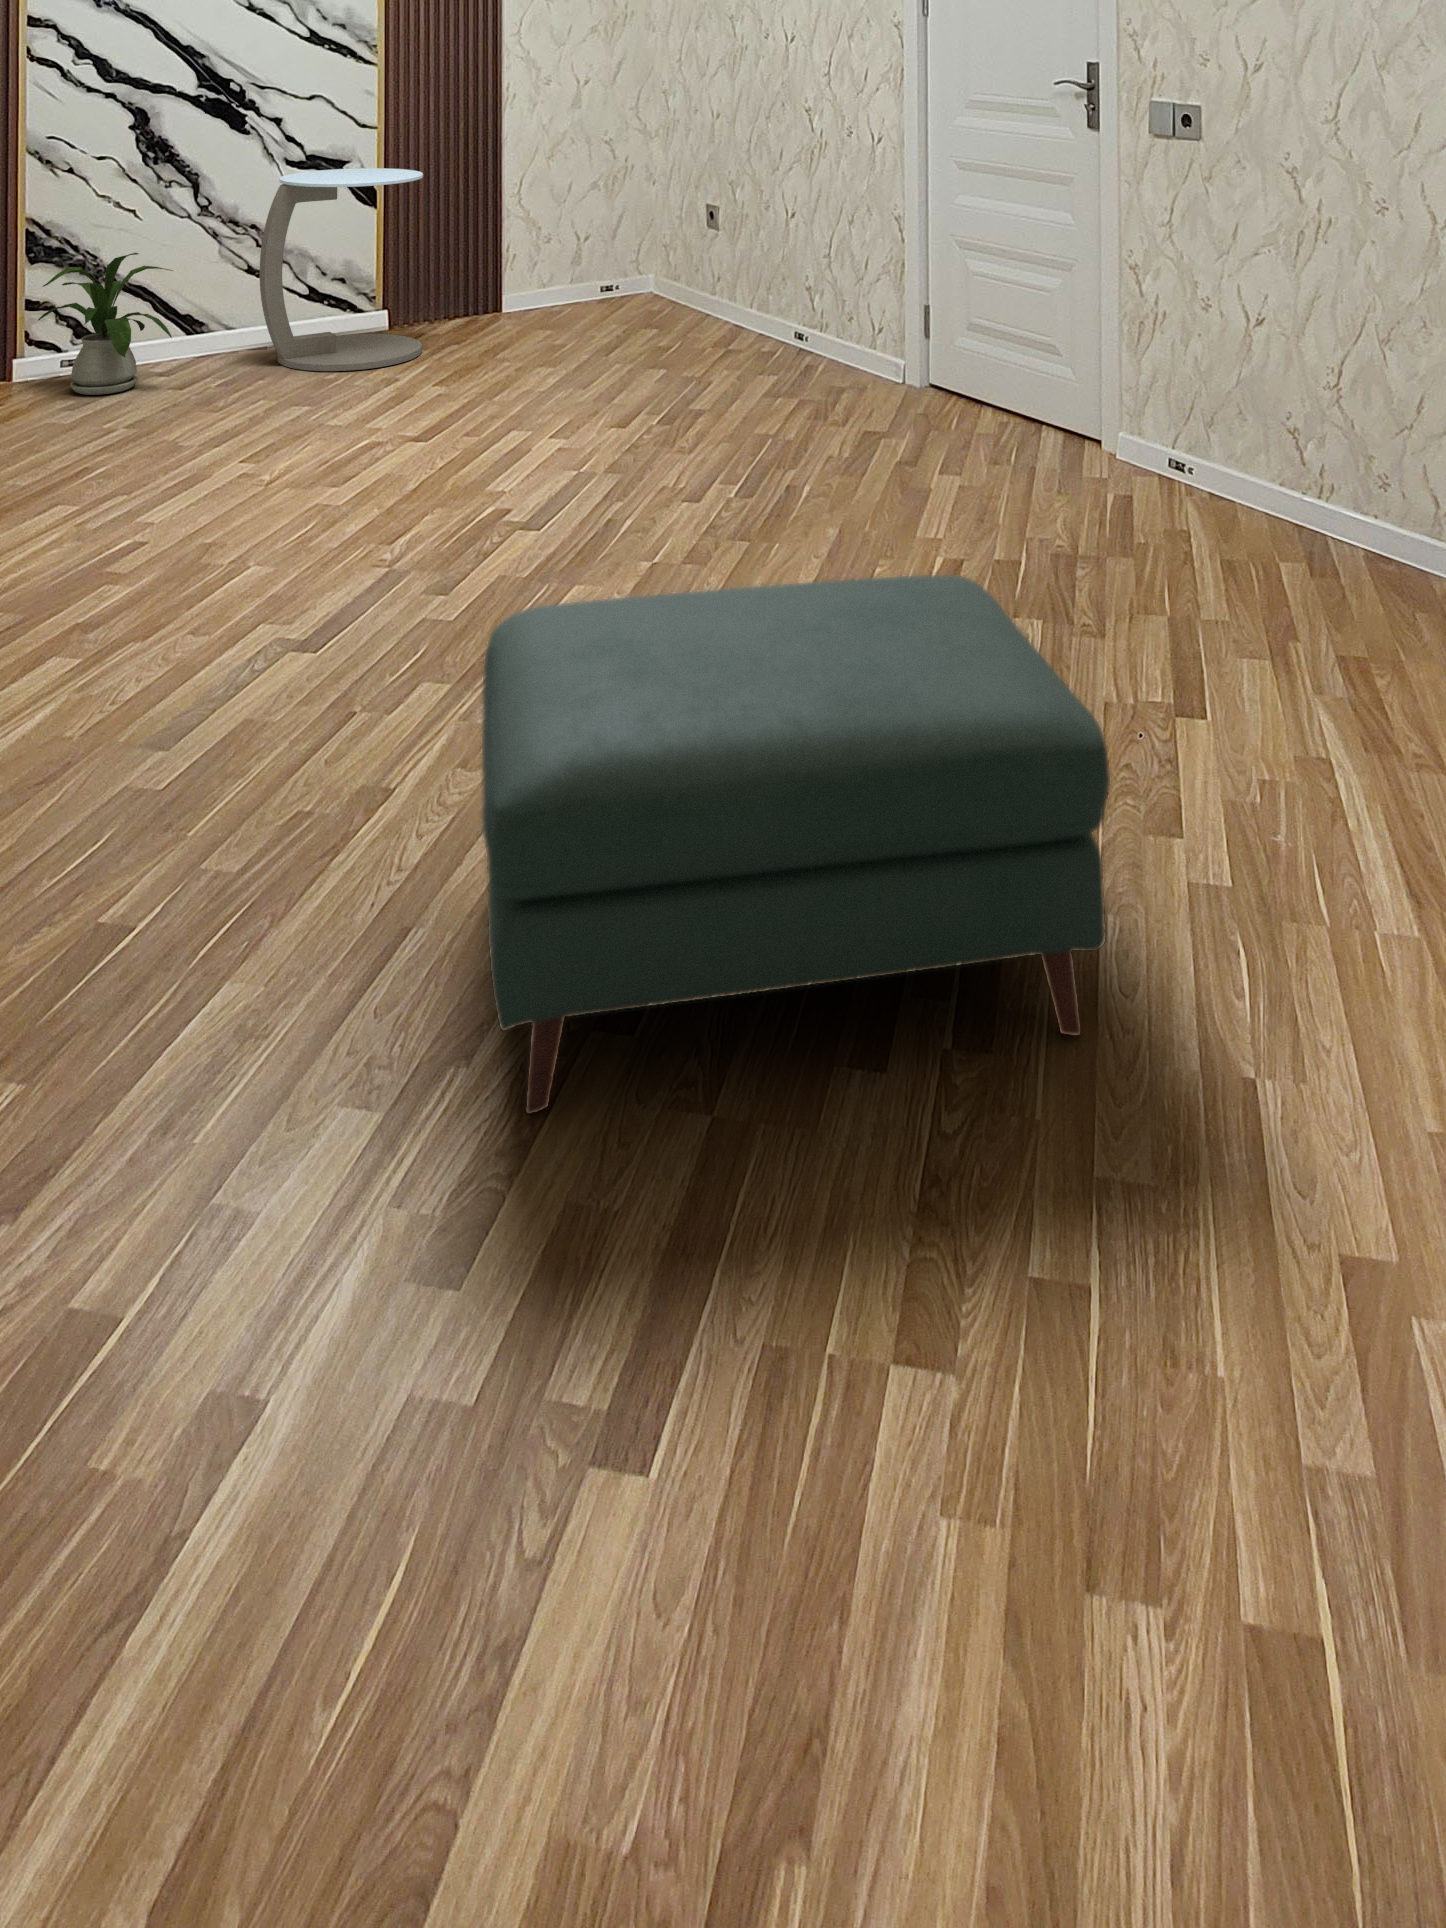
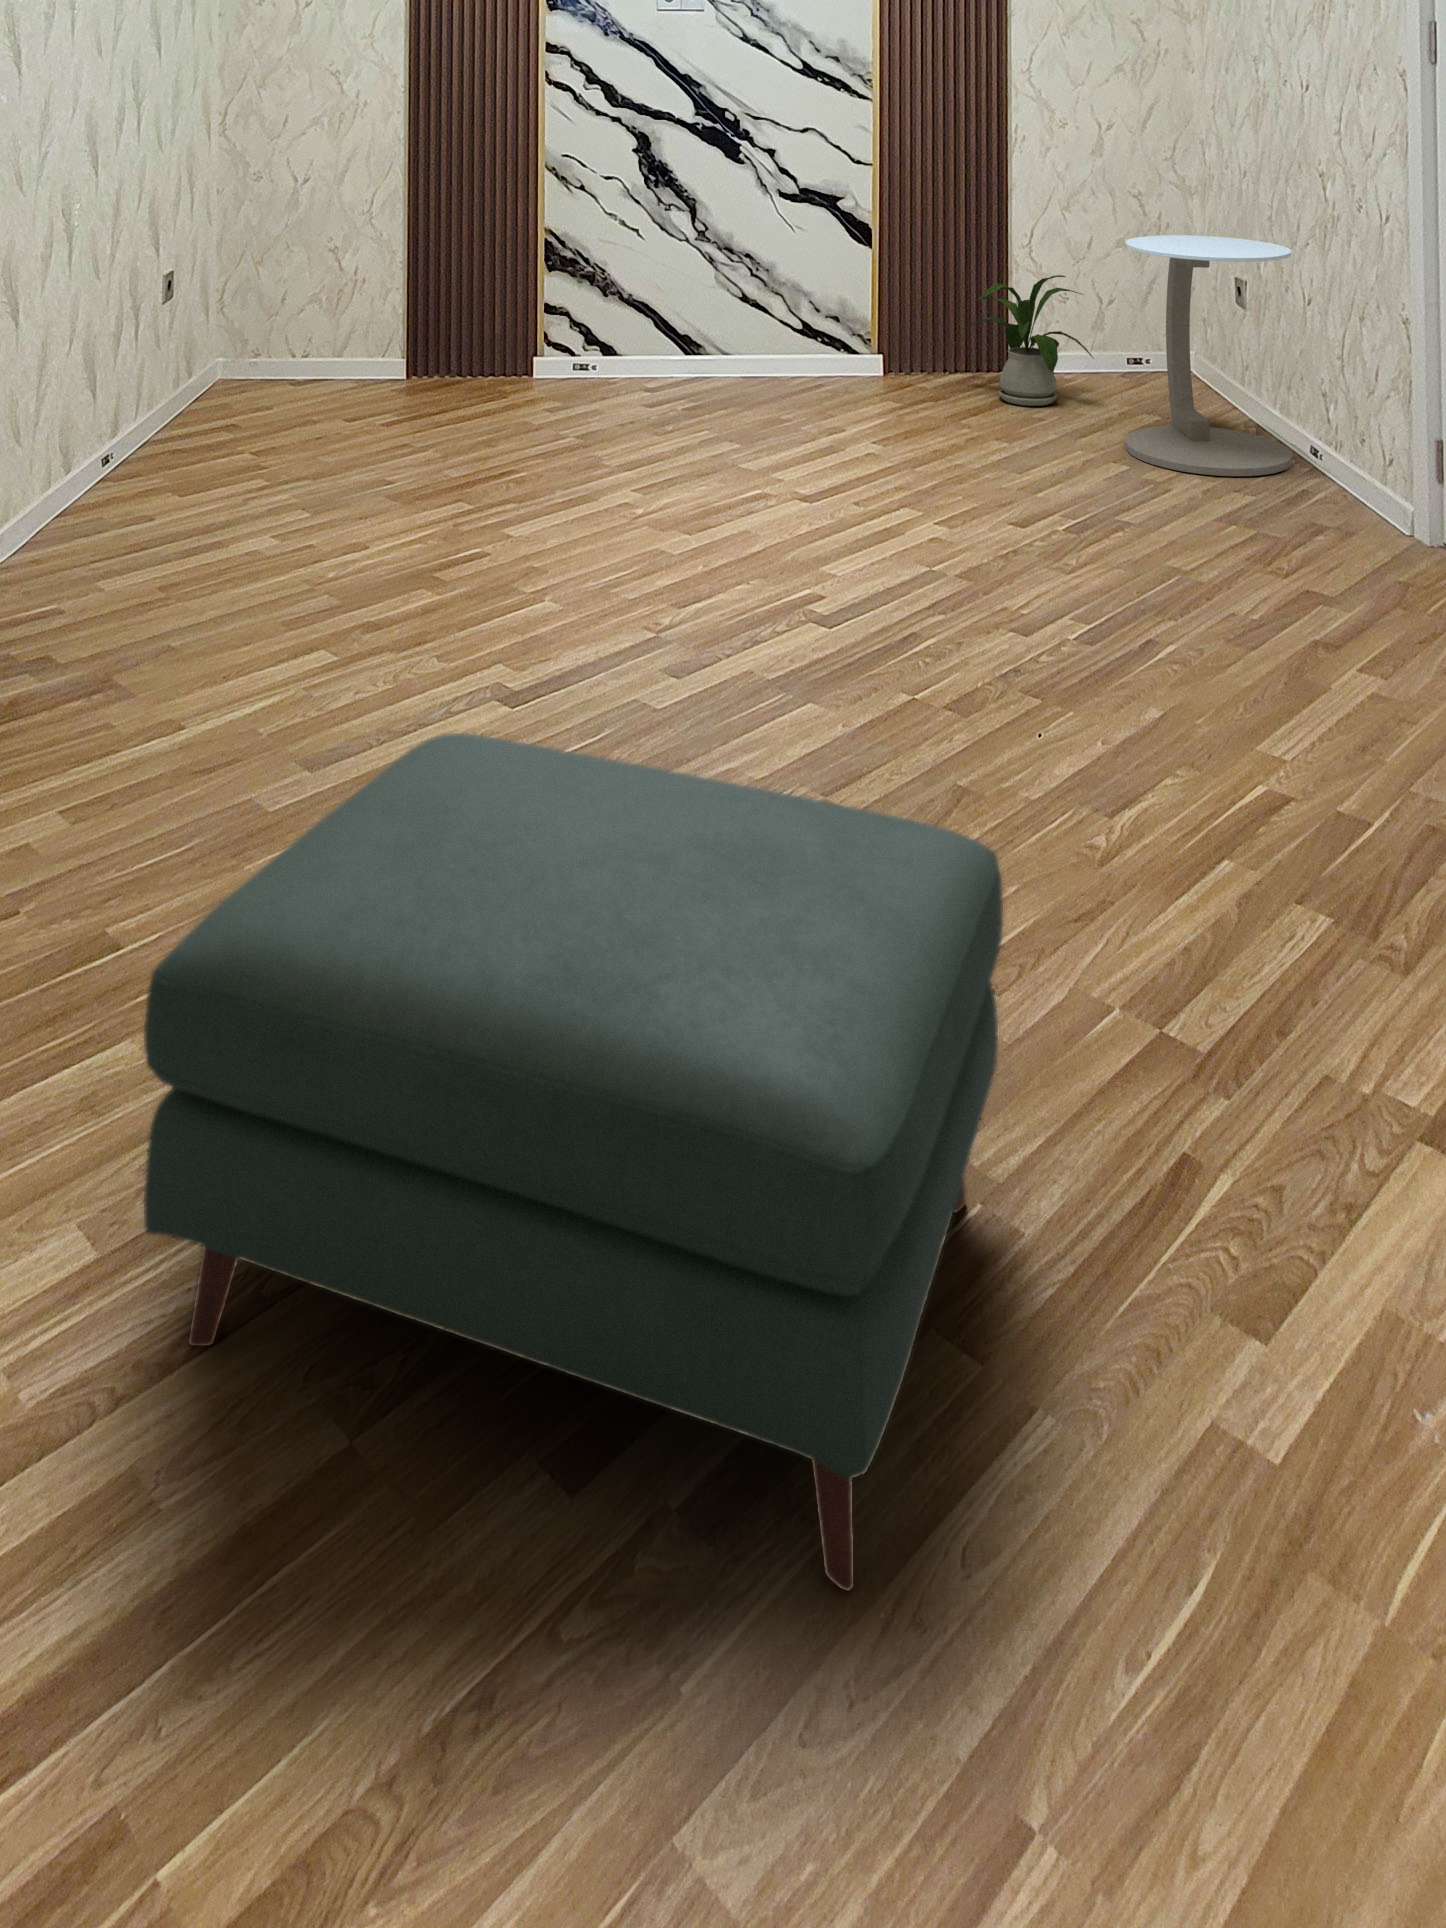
side table: present [260,168,423,371] -> present [1125,235,1292,476]
house plant: present [38,253,173,395] -> present [963,275,1094,406]

